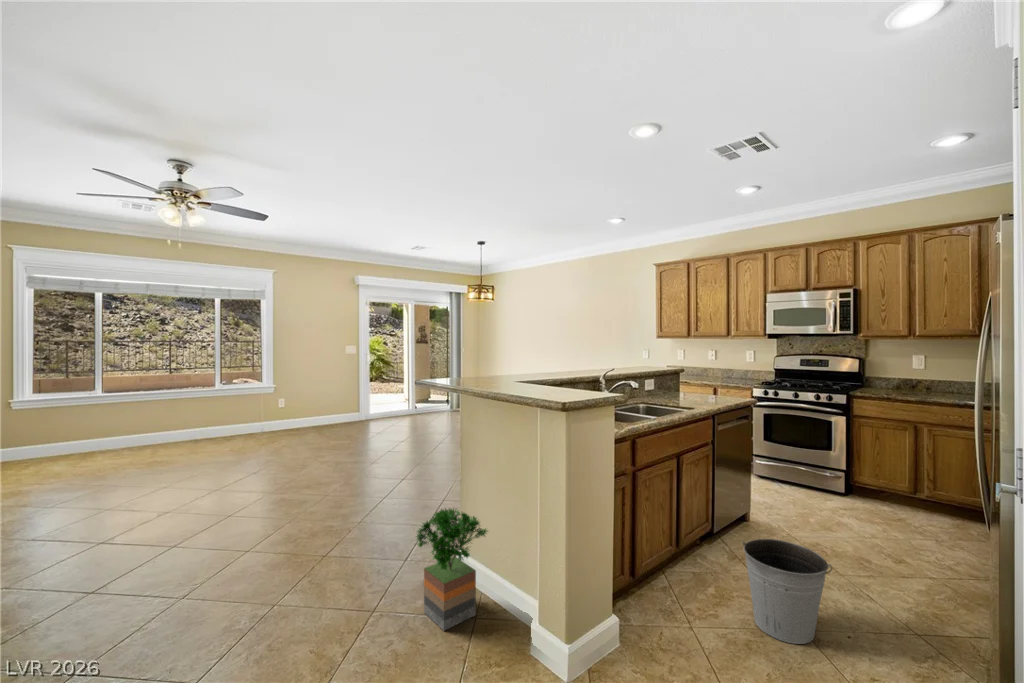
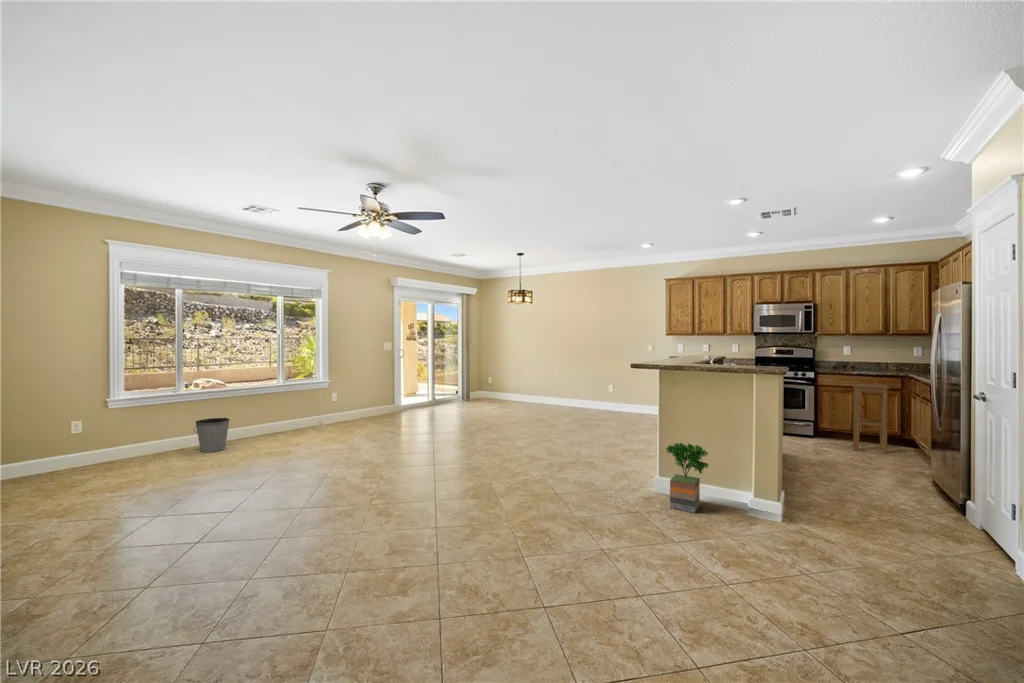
stool: none [895,416,965,542] -> present [852,383,889,453]
bucket: present [742,539,832,644] -> present [194,417,230,452]

